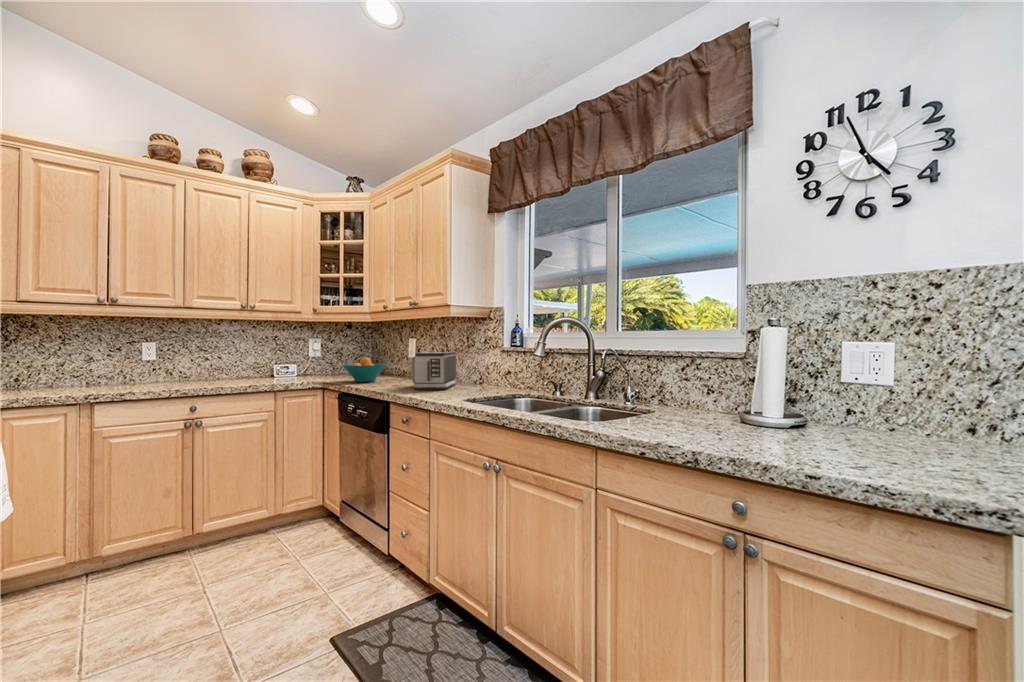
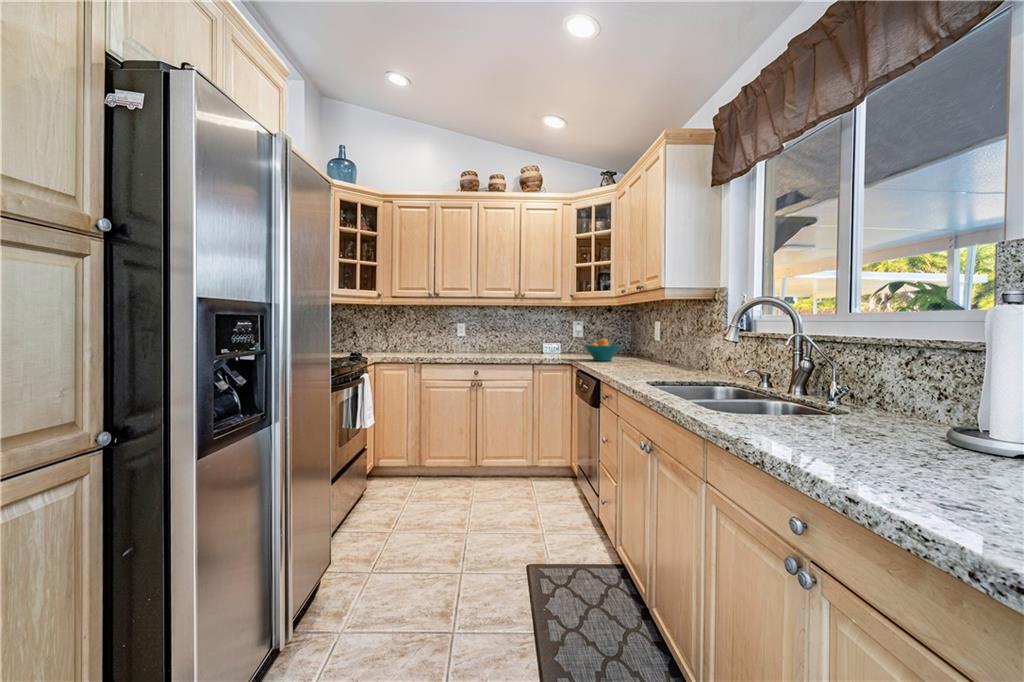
toaster: present [412,352,456,390] -> none [628,335,681,372]

